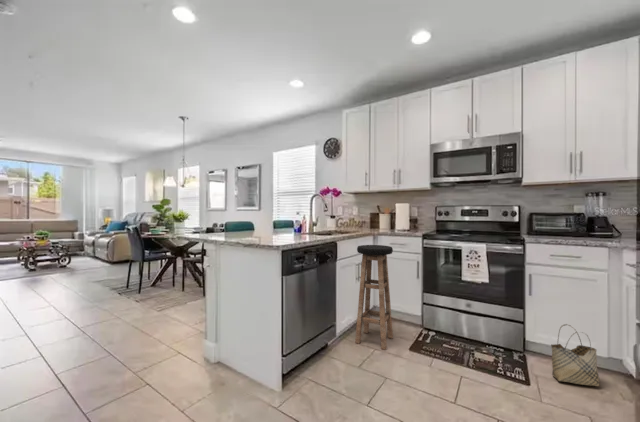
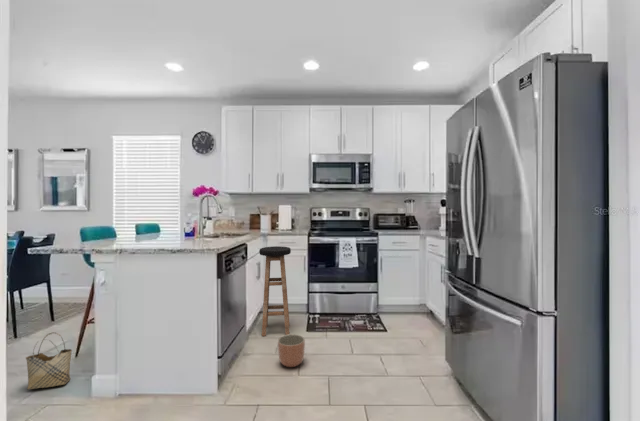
woven basket: present [551,324,599,386] -> present [26,333,72,390]
planter: none [350,350,384,395] -> present [278,334,305,367]

